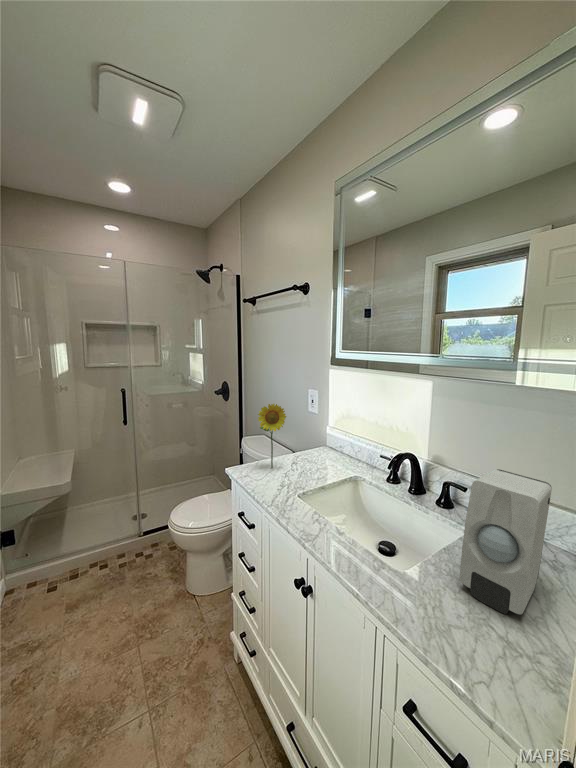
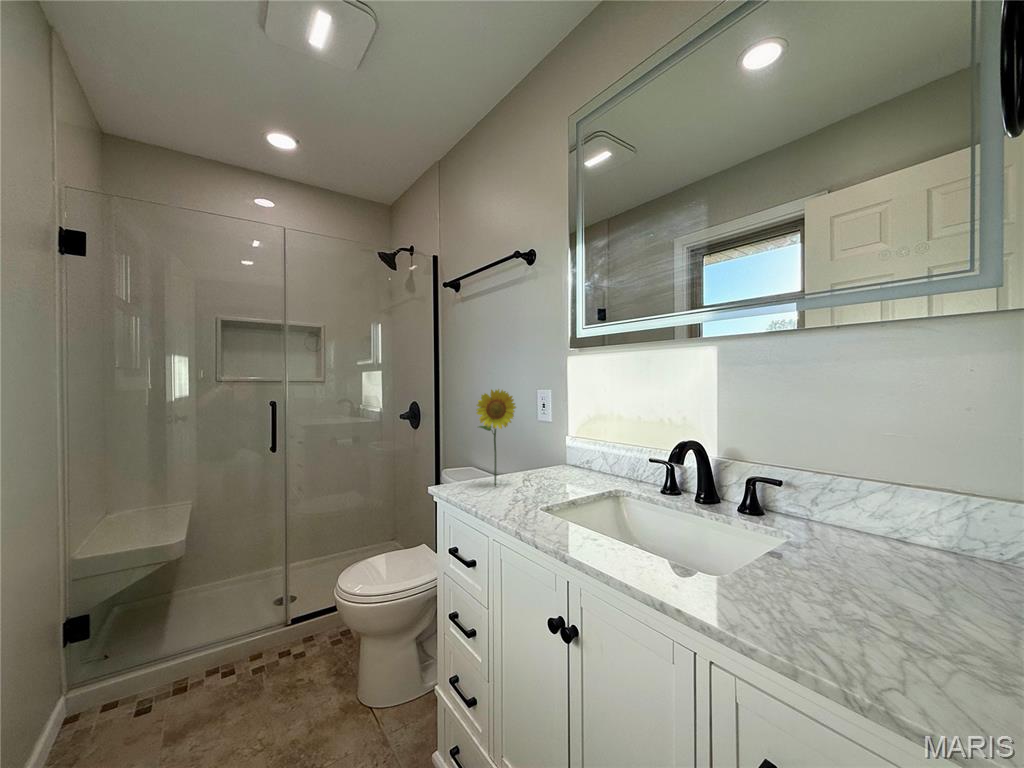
soap dispenser: present [460,469,552,614] -> none [813,422,927,616]

